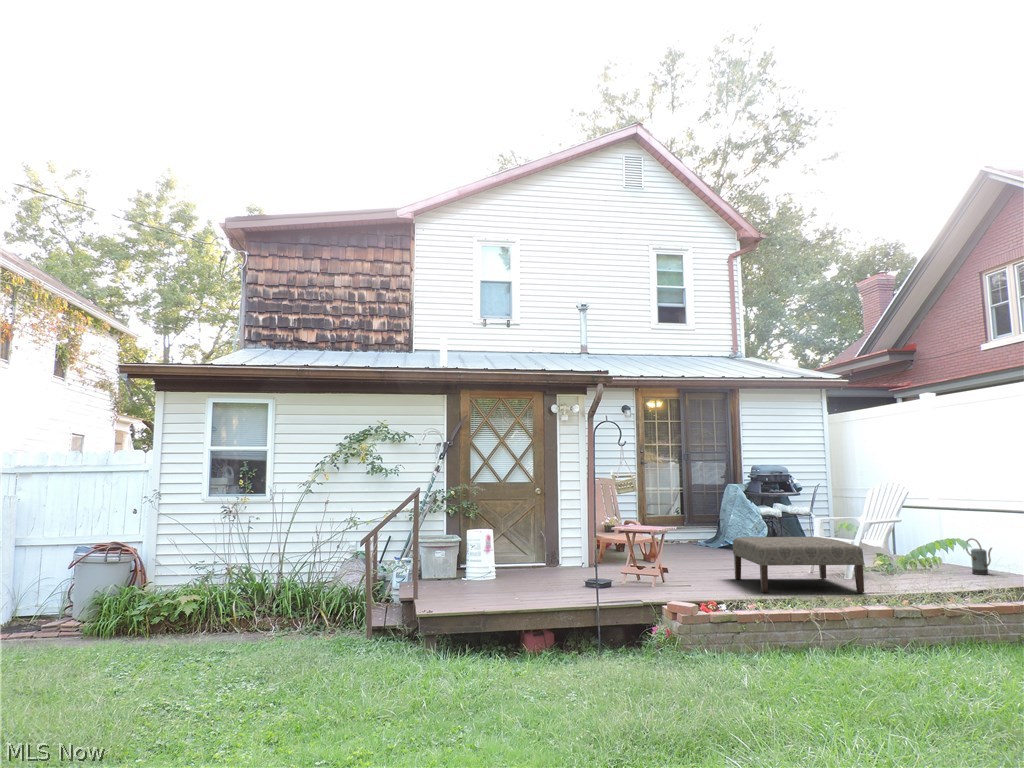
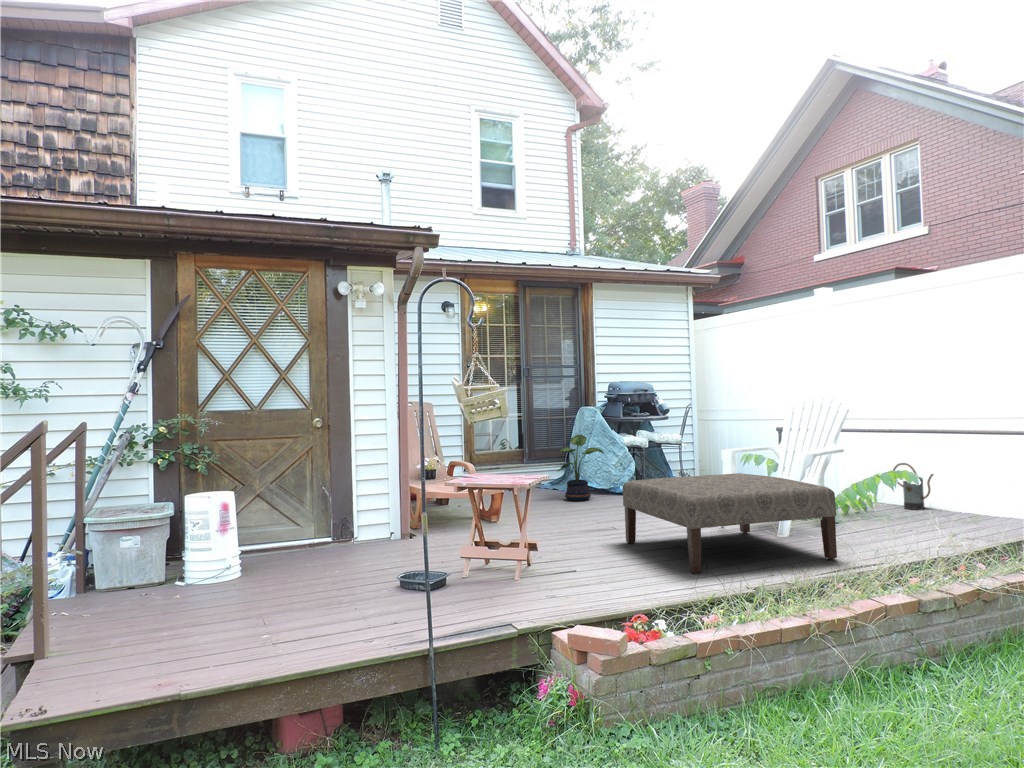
potted plant: none [705,506,741,557] -> present [558,434,604,501]

